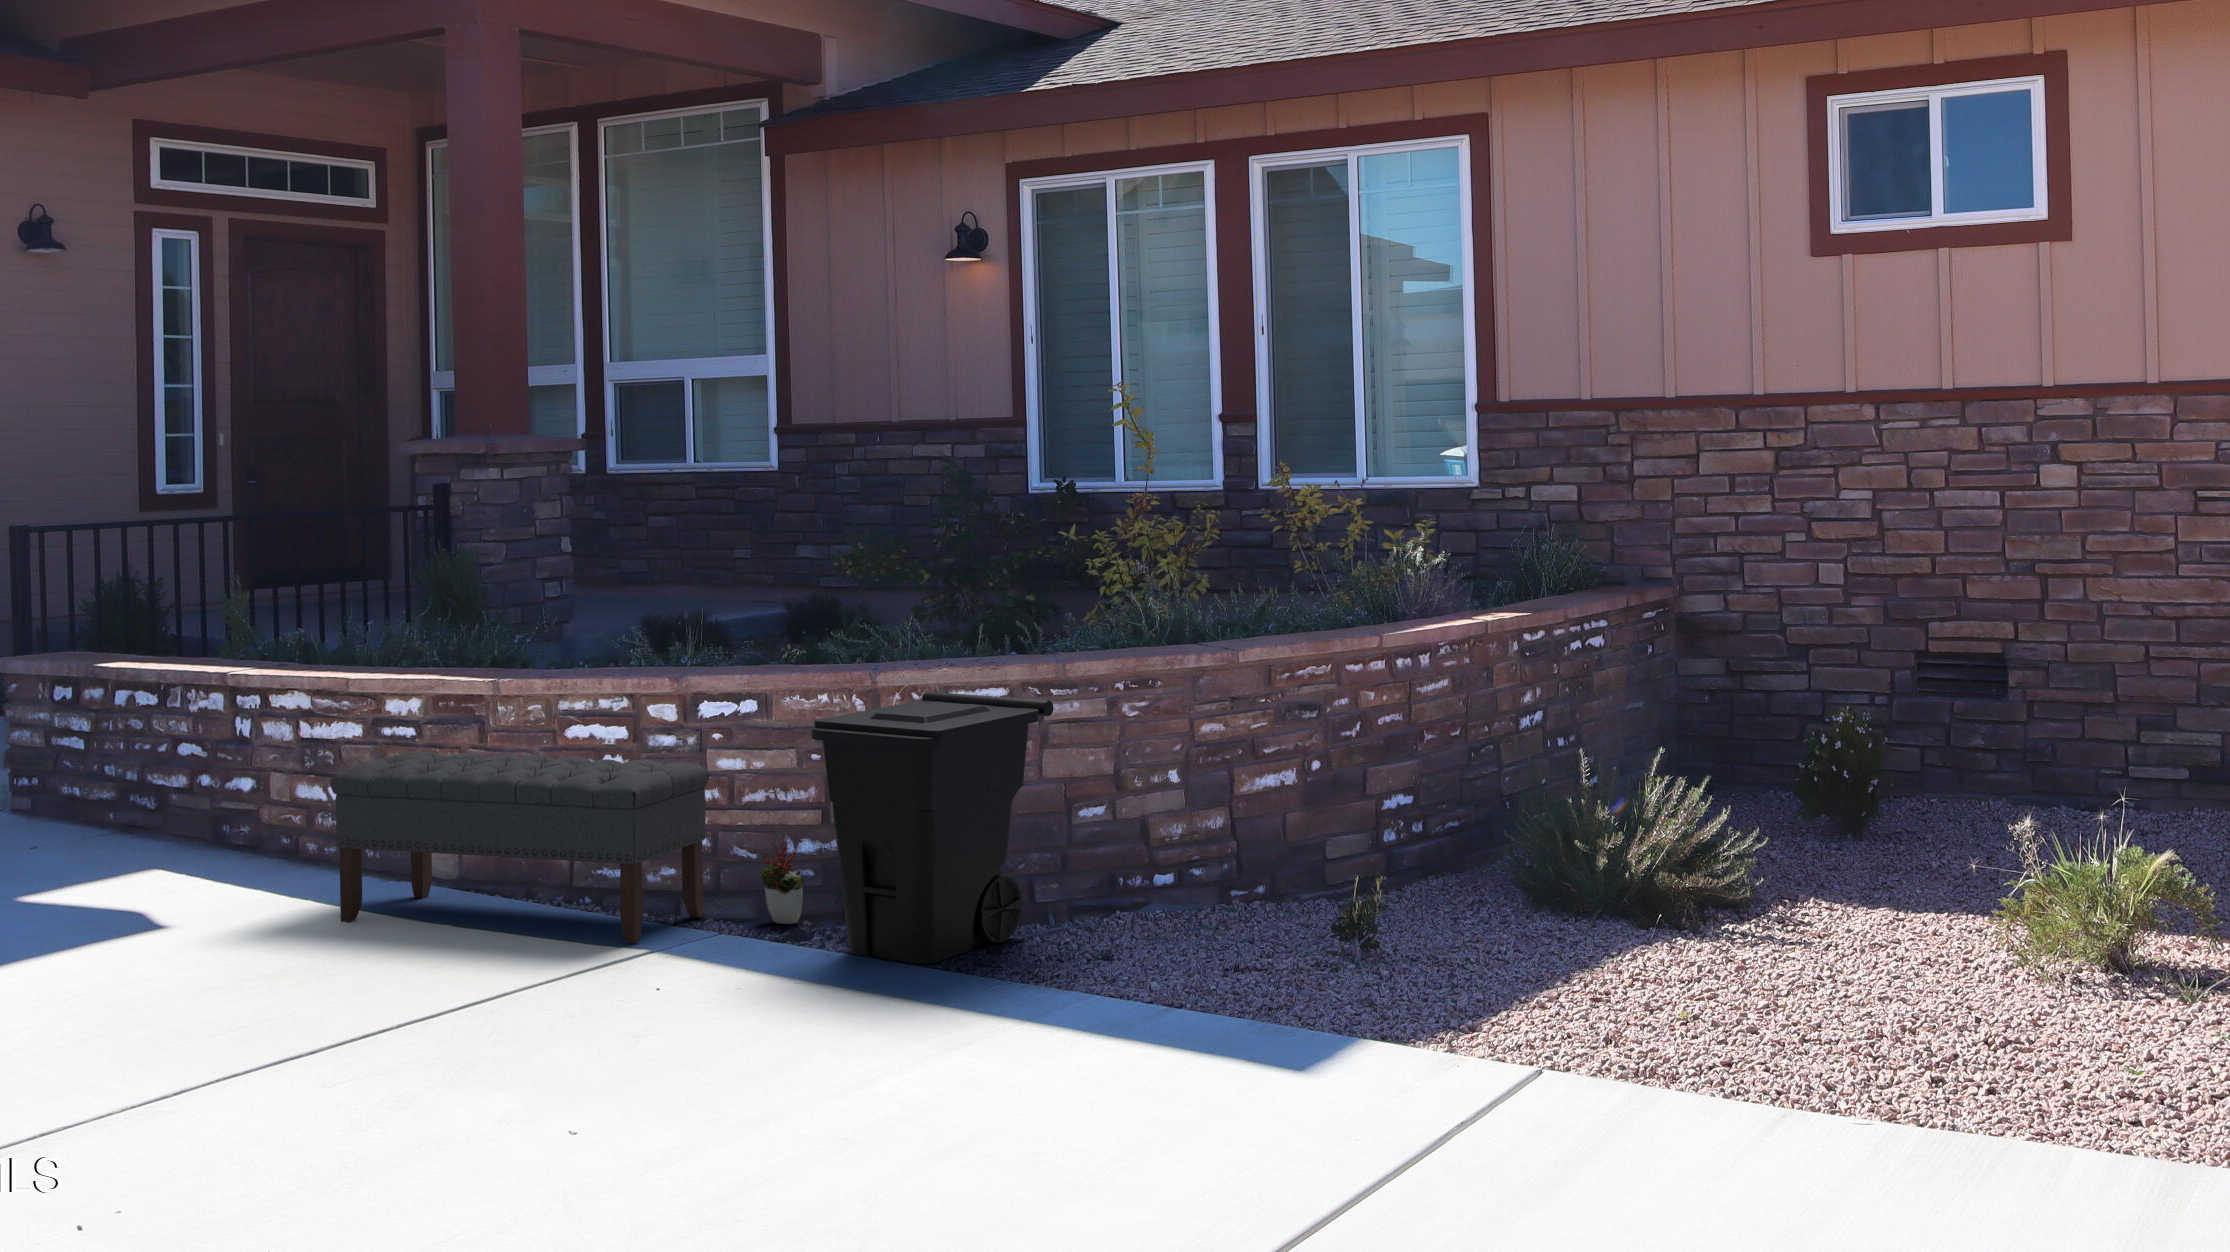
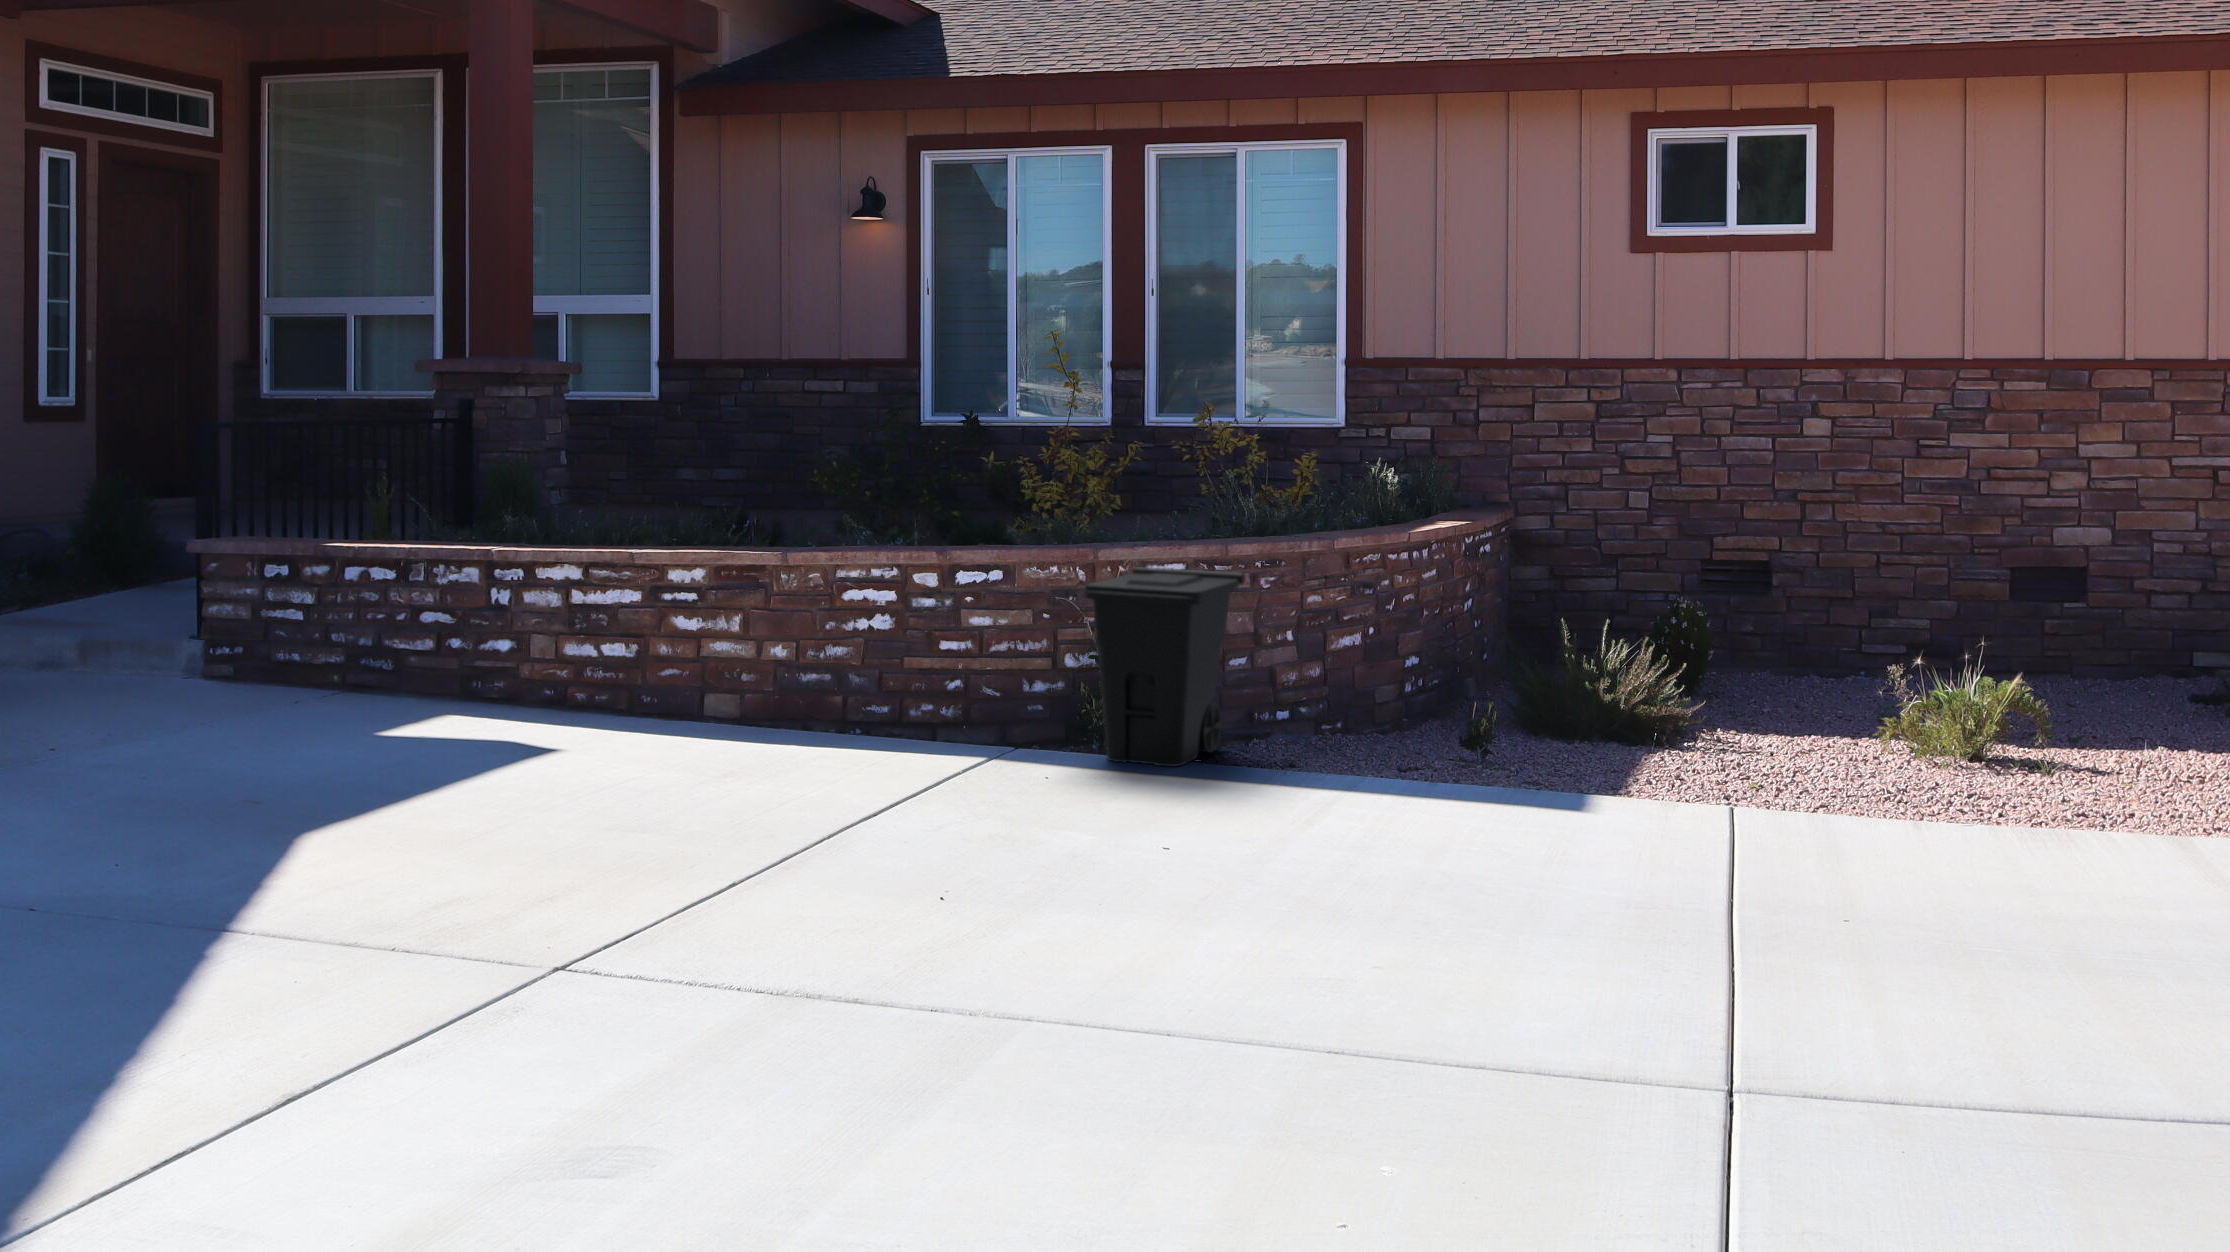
bench: present [330,751,709,943] -> none [673,612,966,755]
decorative plant: present [760,842,804,924] -> none [1009,679,1046,742]

